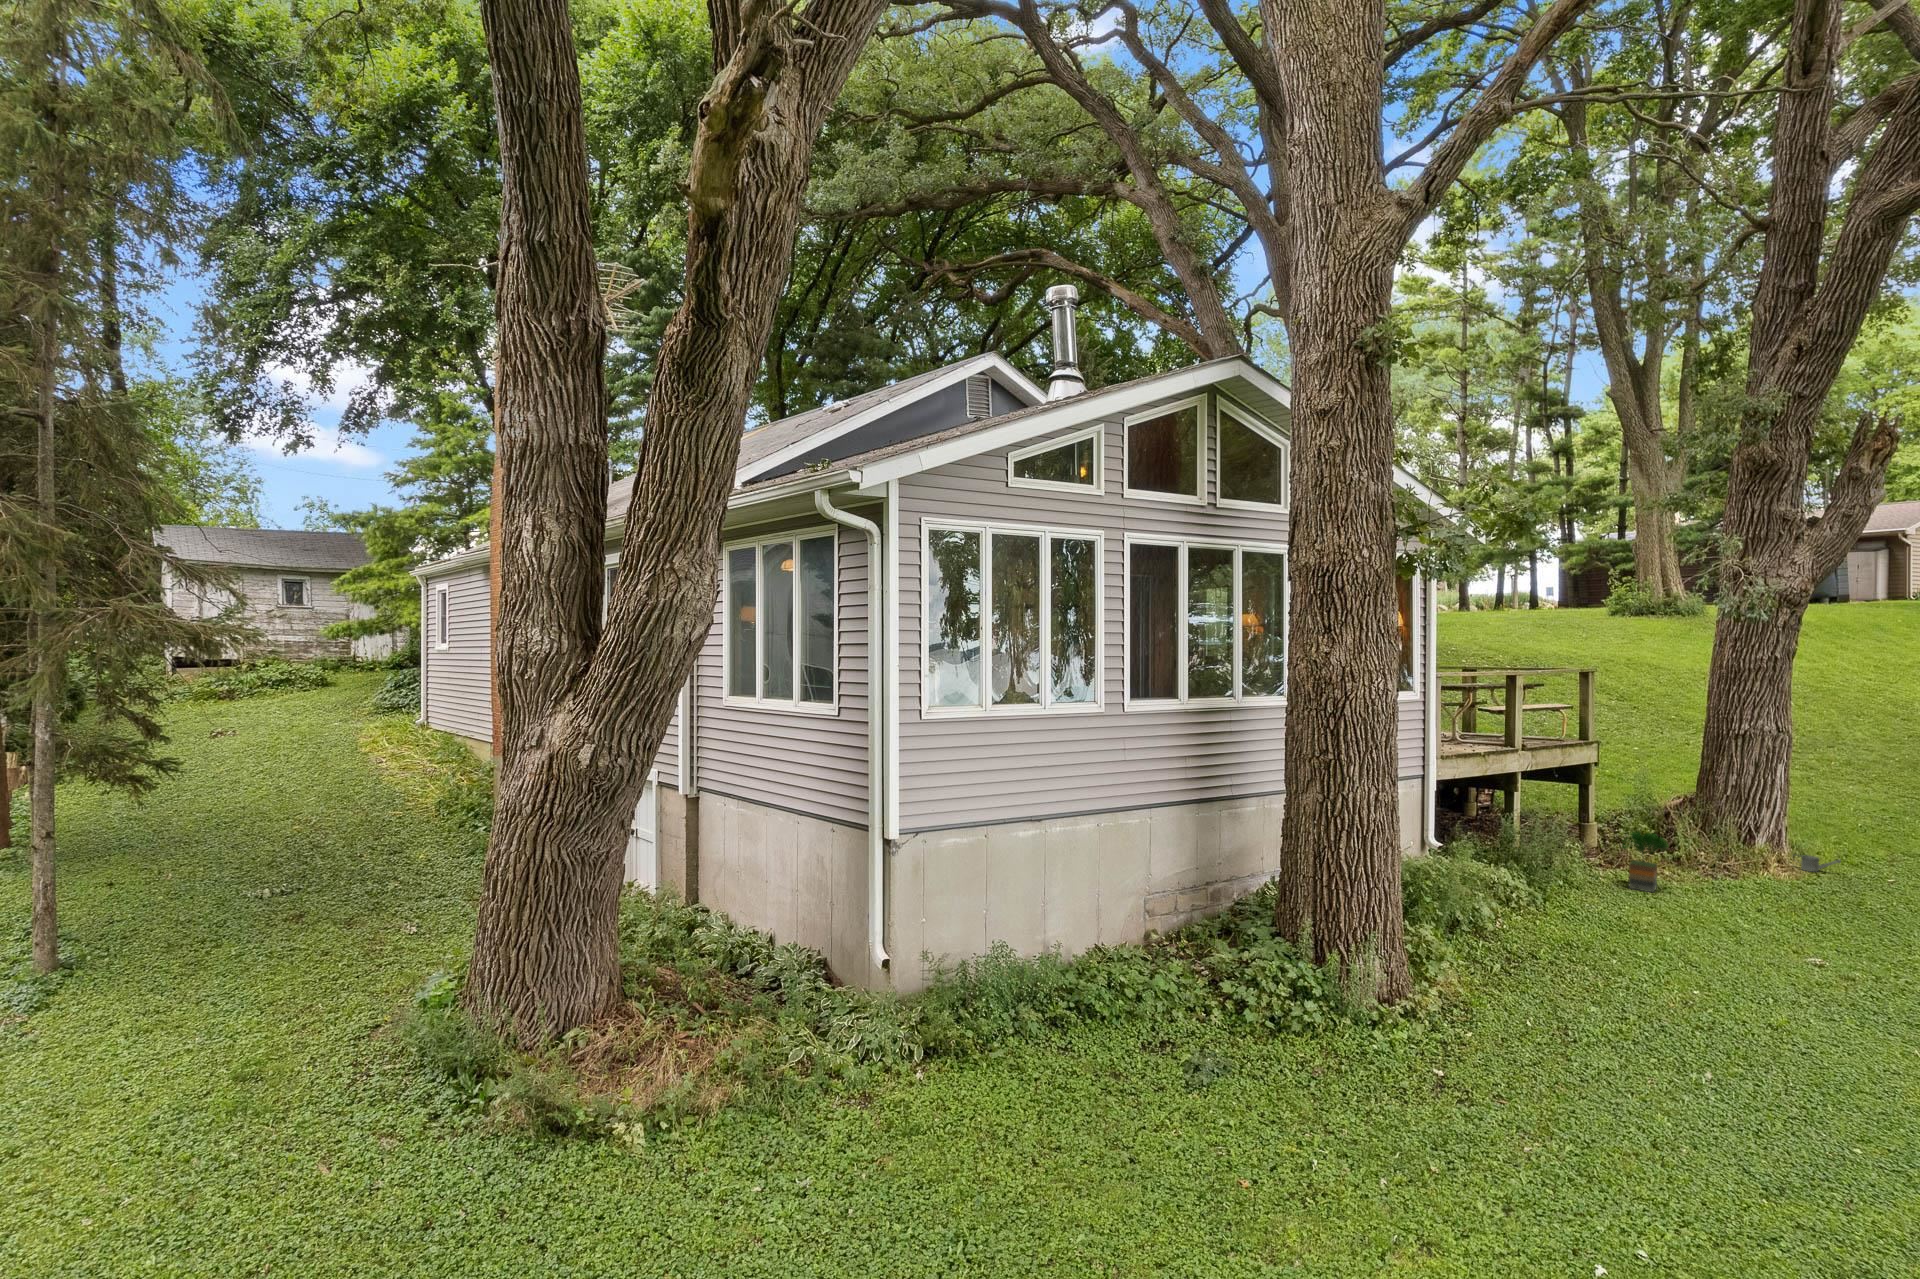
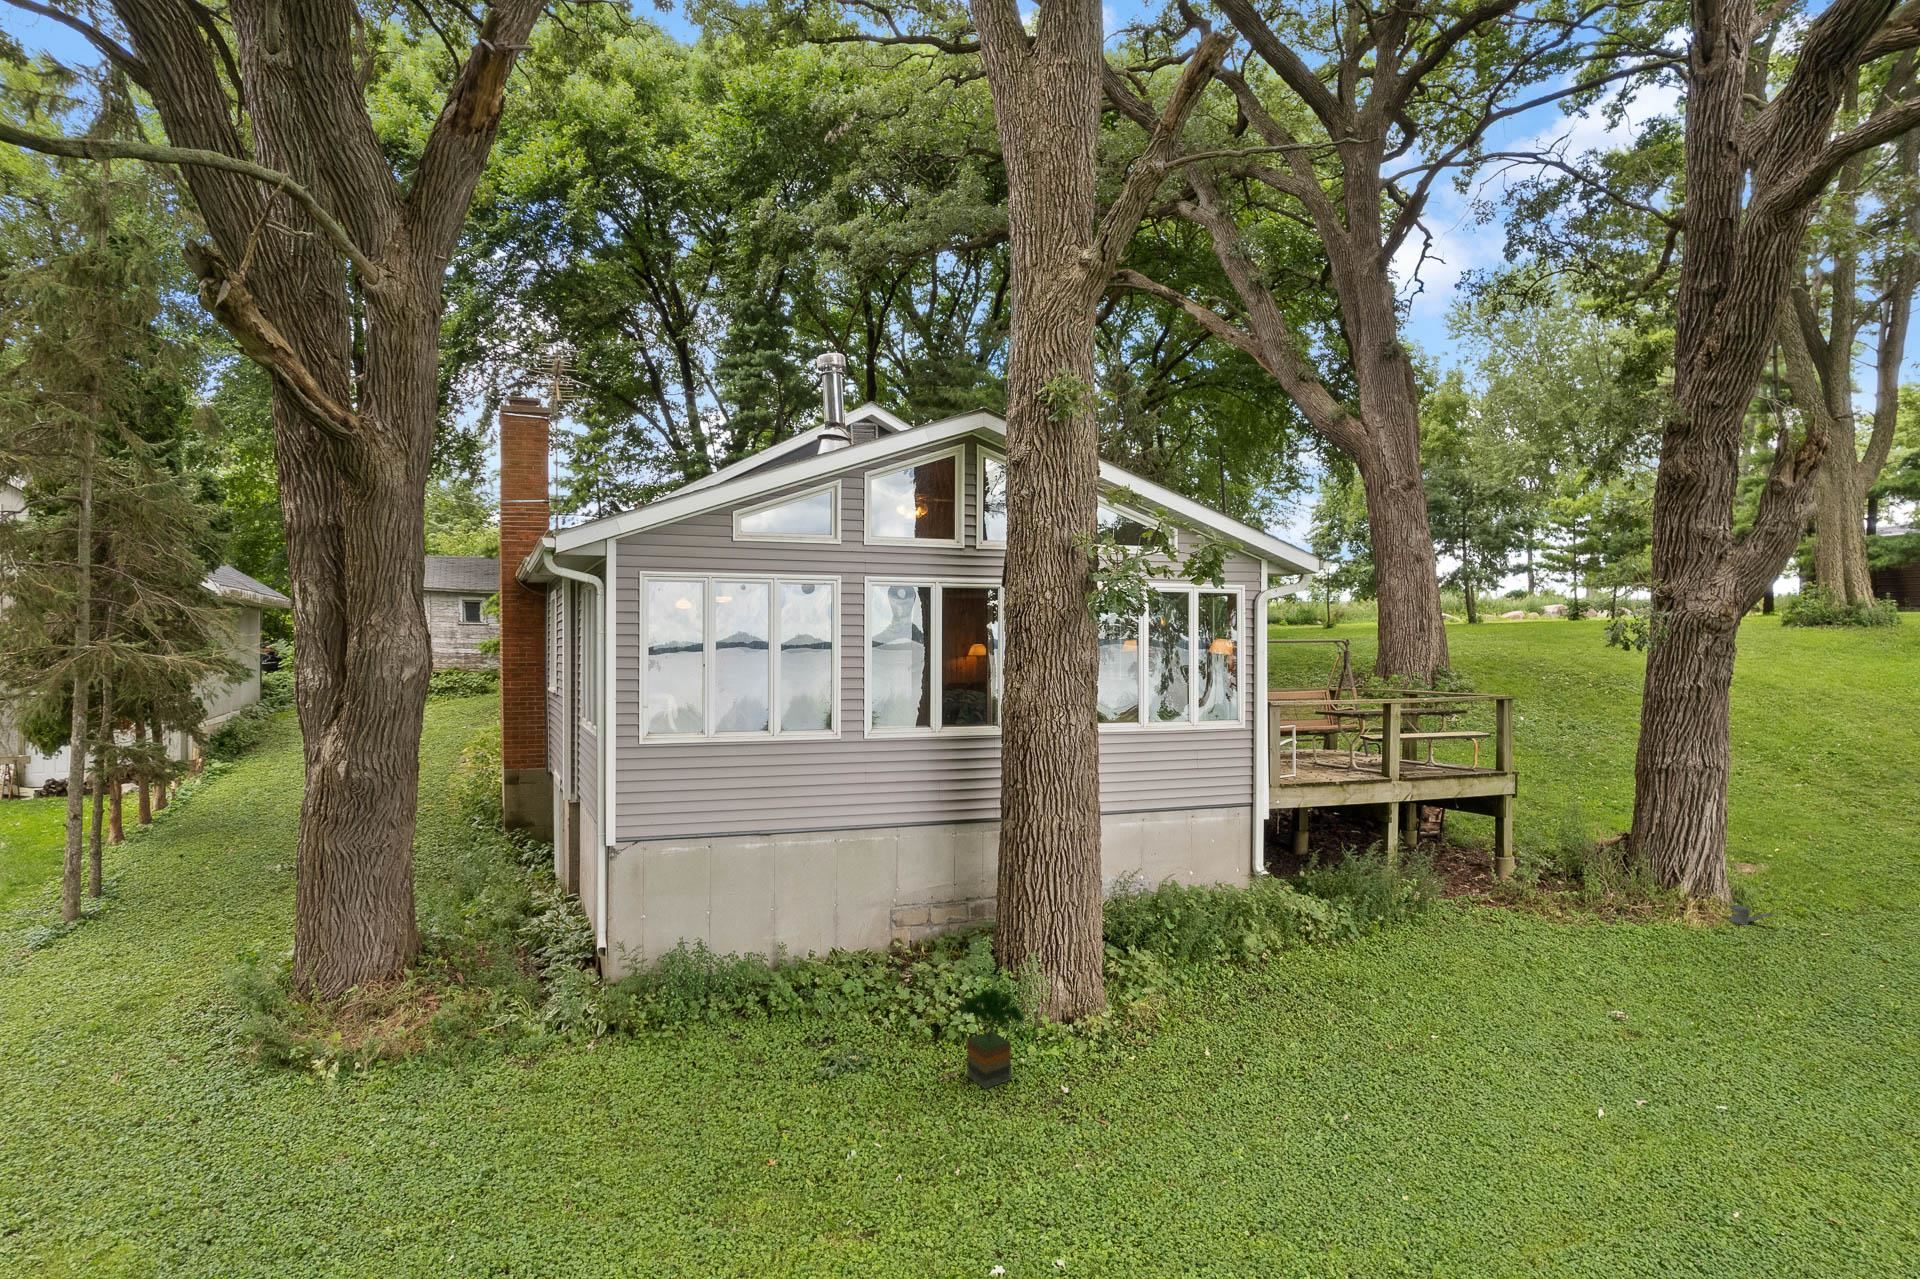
potted tree: present [1622,832,1668,892] -> present [961,988,1024,1089]

